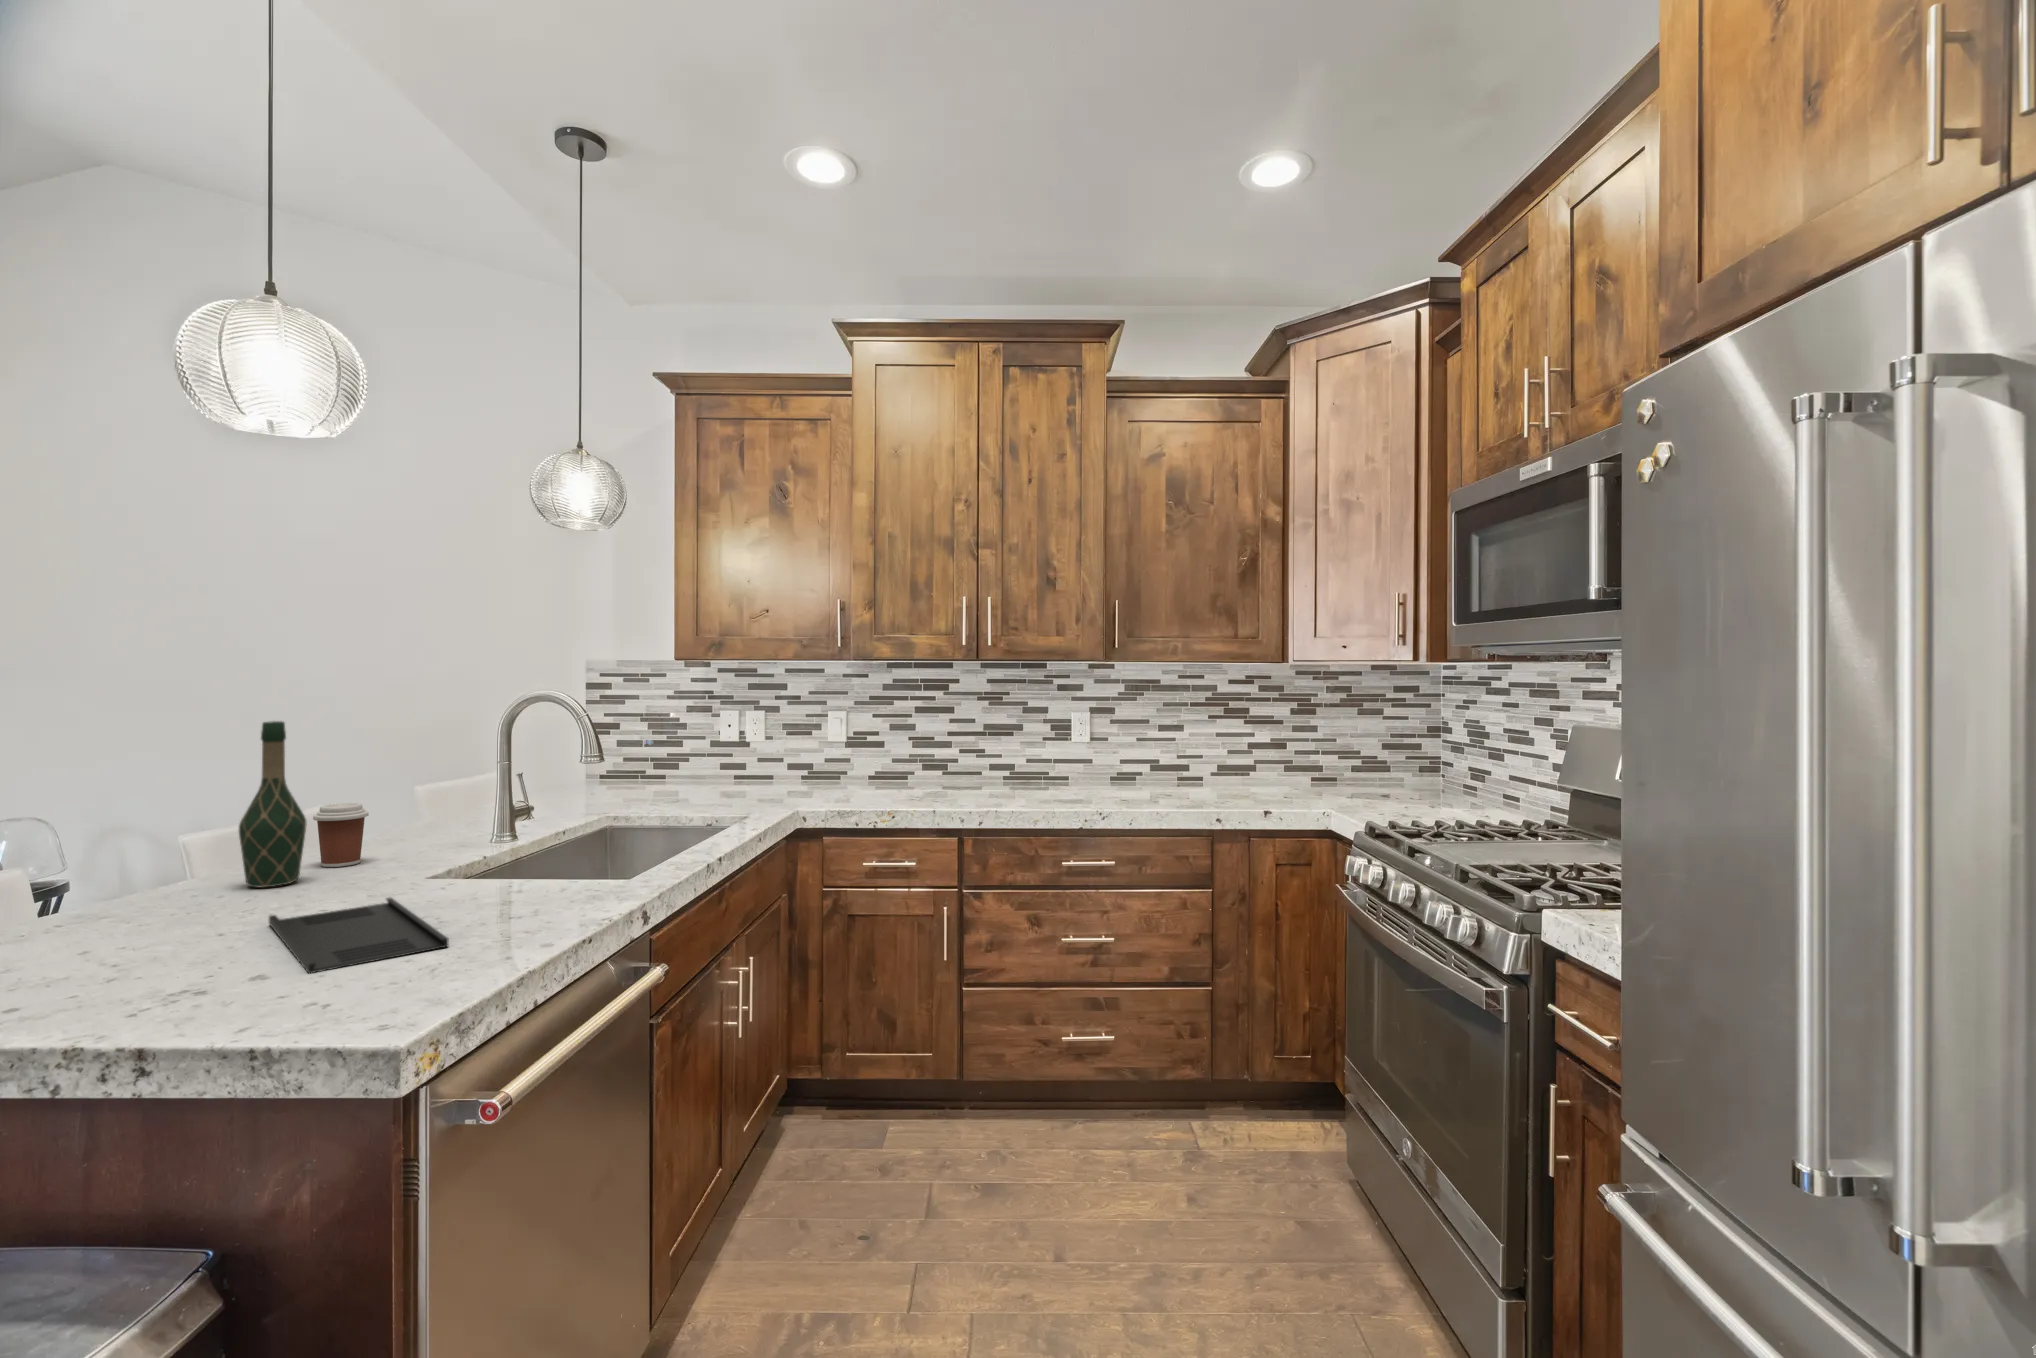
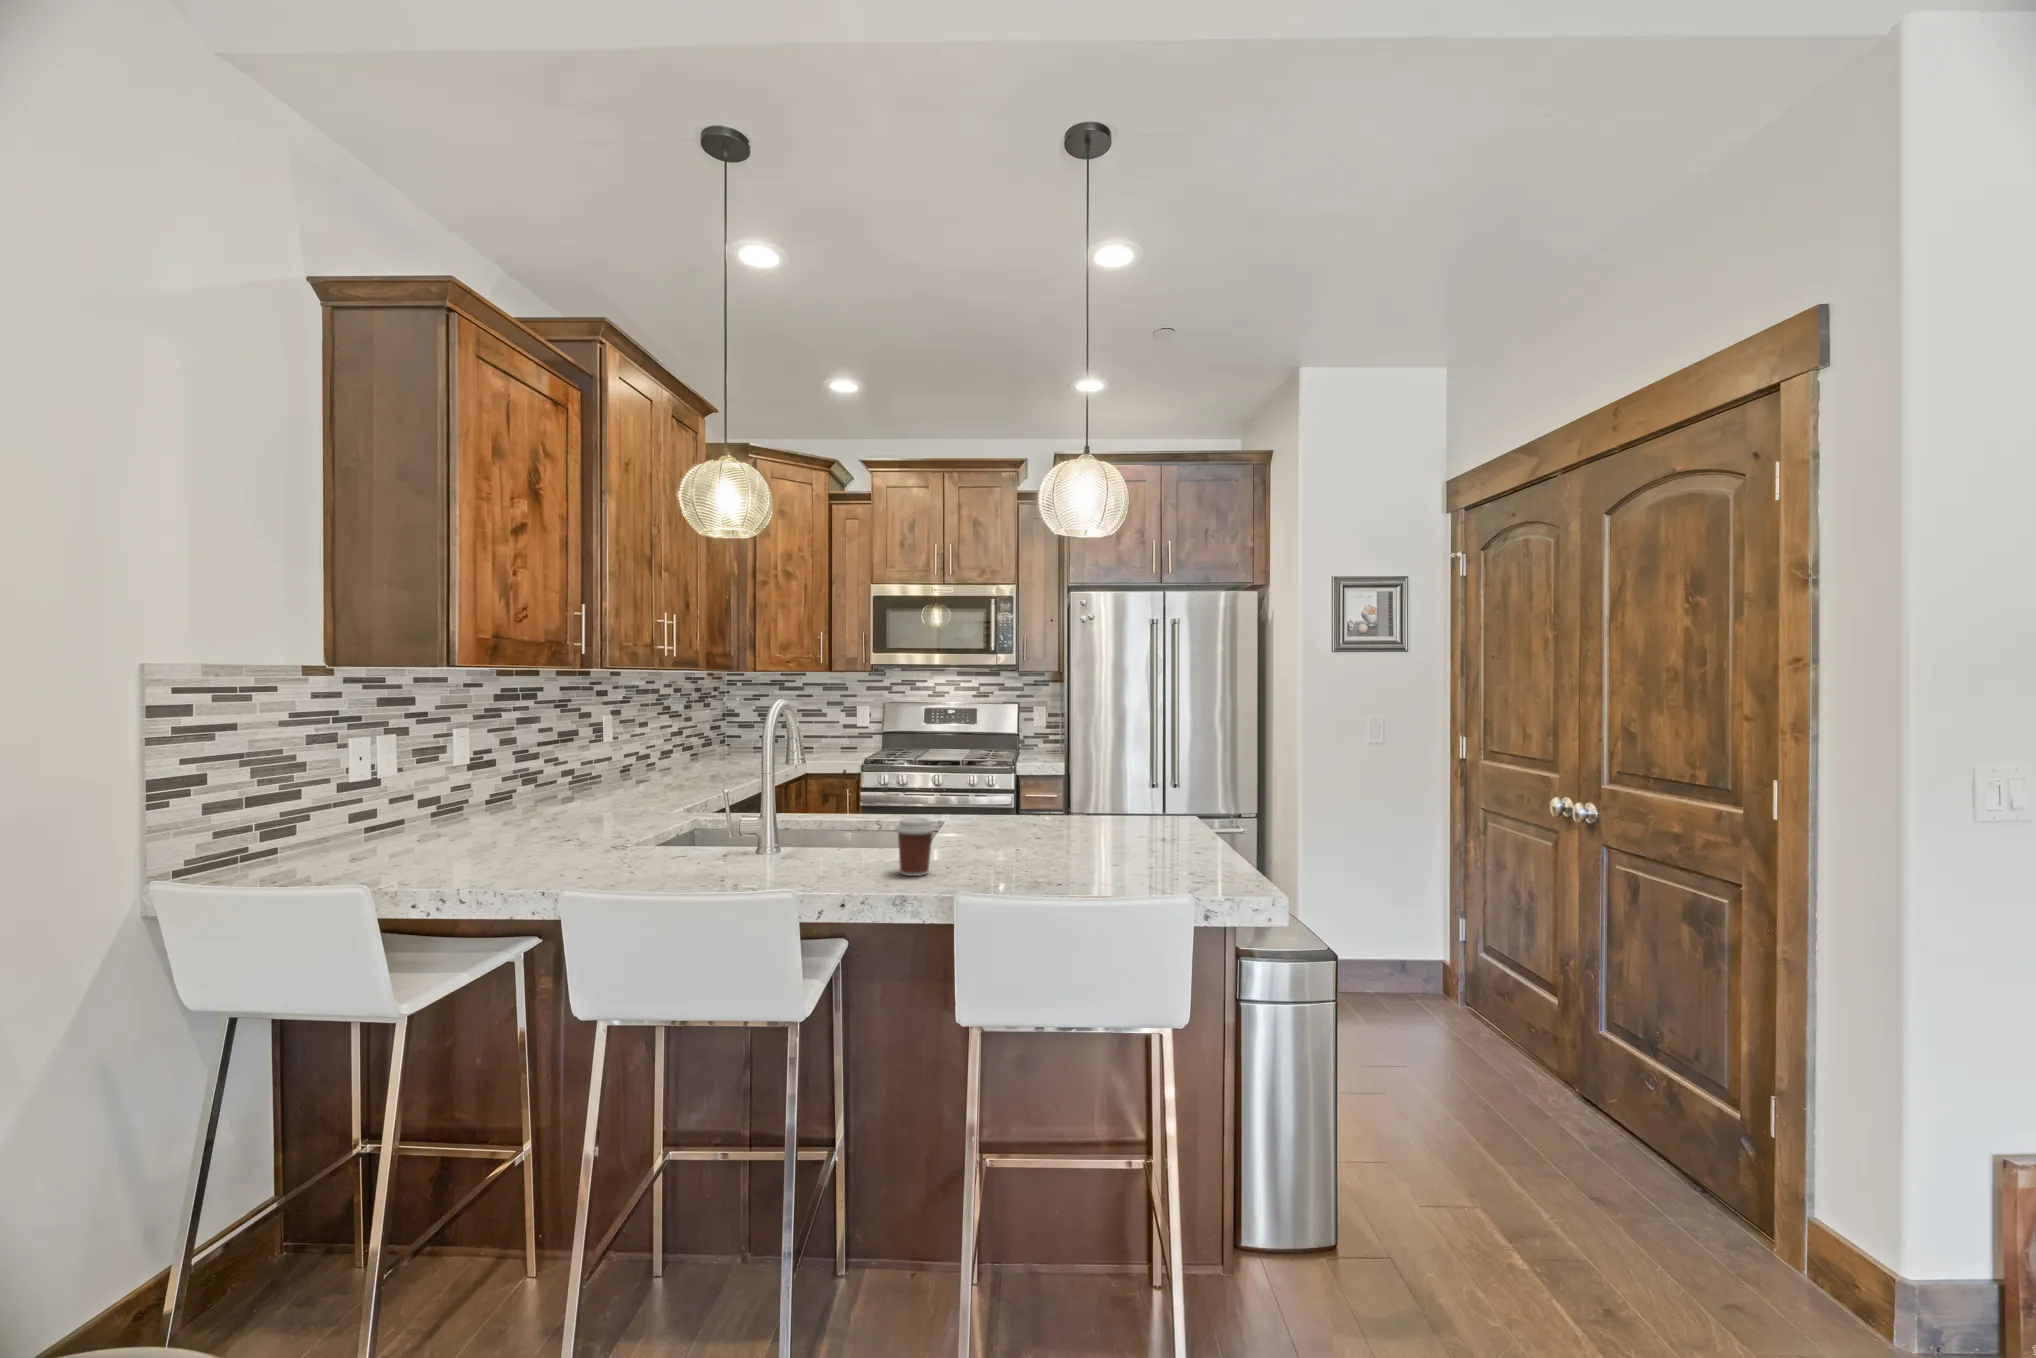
wine bottle: present [239,721,306,887] -> none [974,741,1016,876]
tray: present [269,898,449,973] -> none [1055,828,1174,855]

